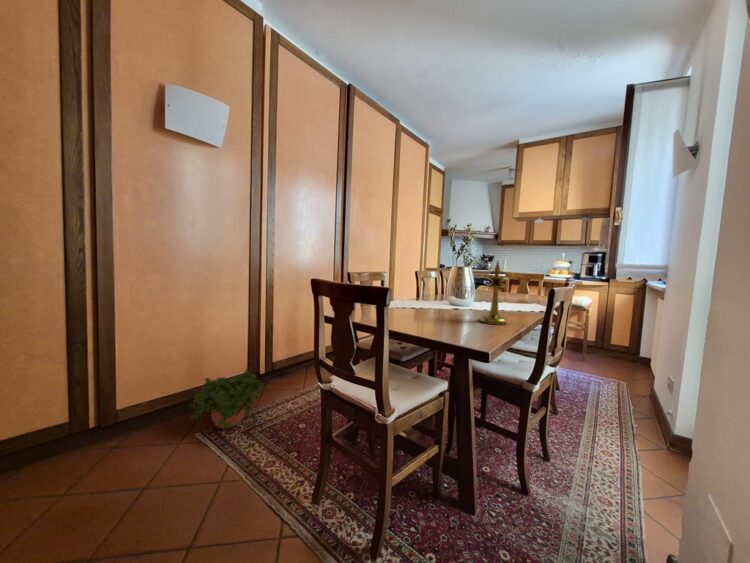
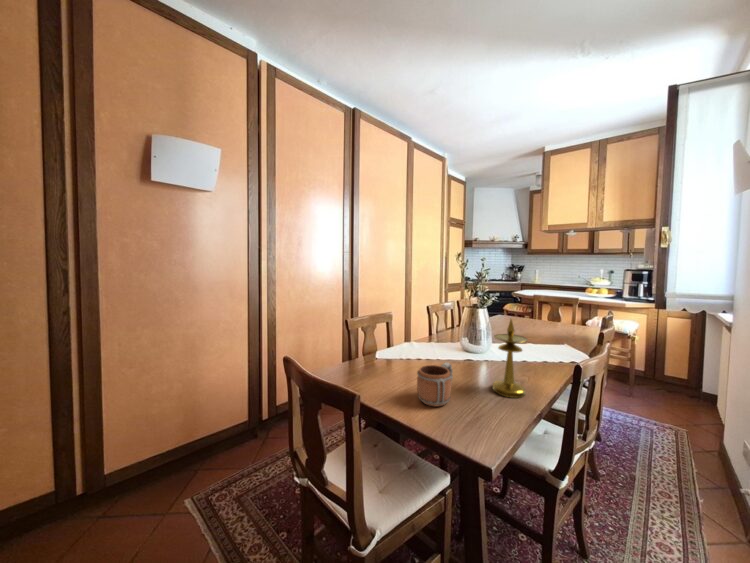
mug: none [421,297,450,328] -> present [417,362,453,406]
potted plant: present [190,368,262,430] -> none [181,418,261,502]

